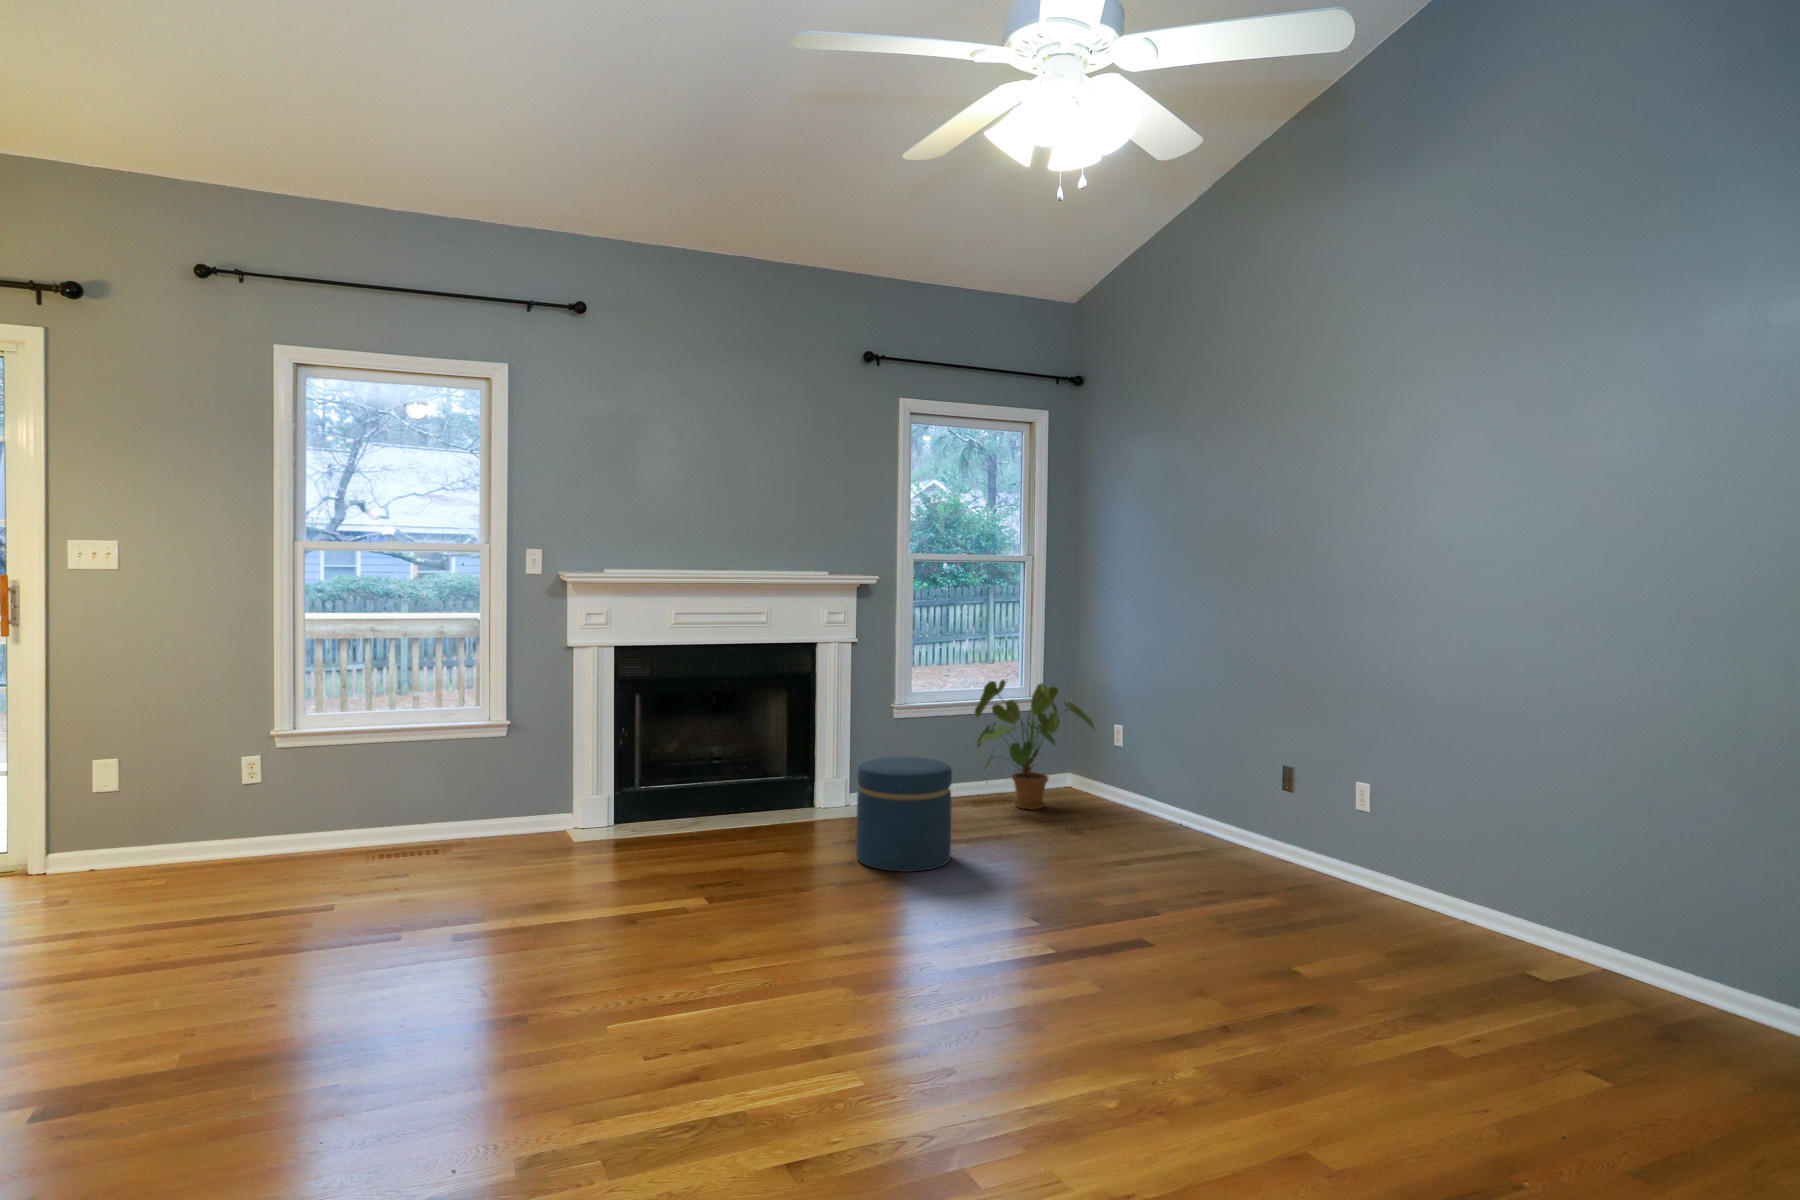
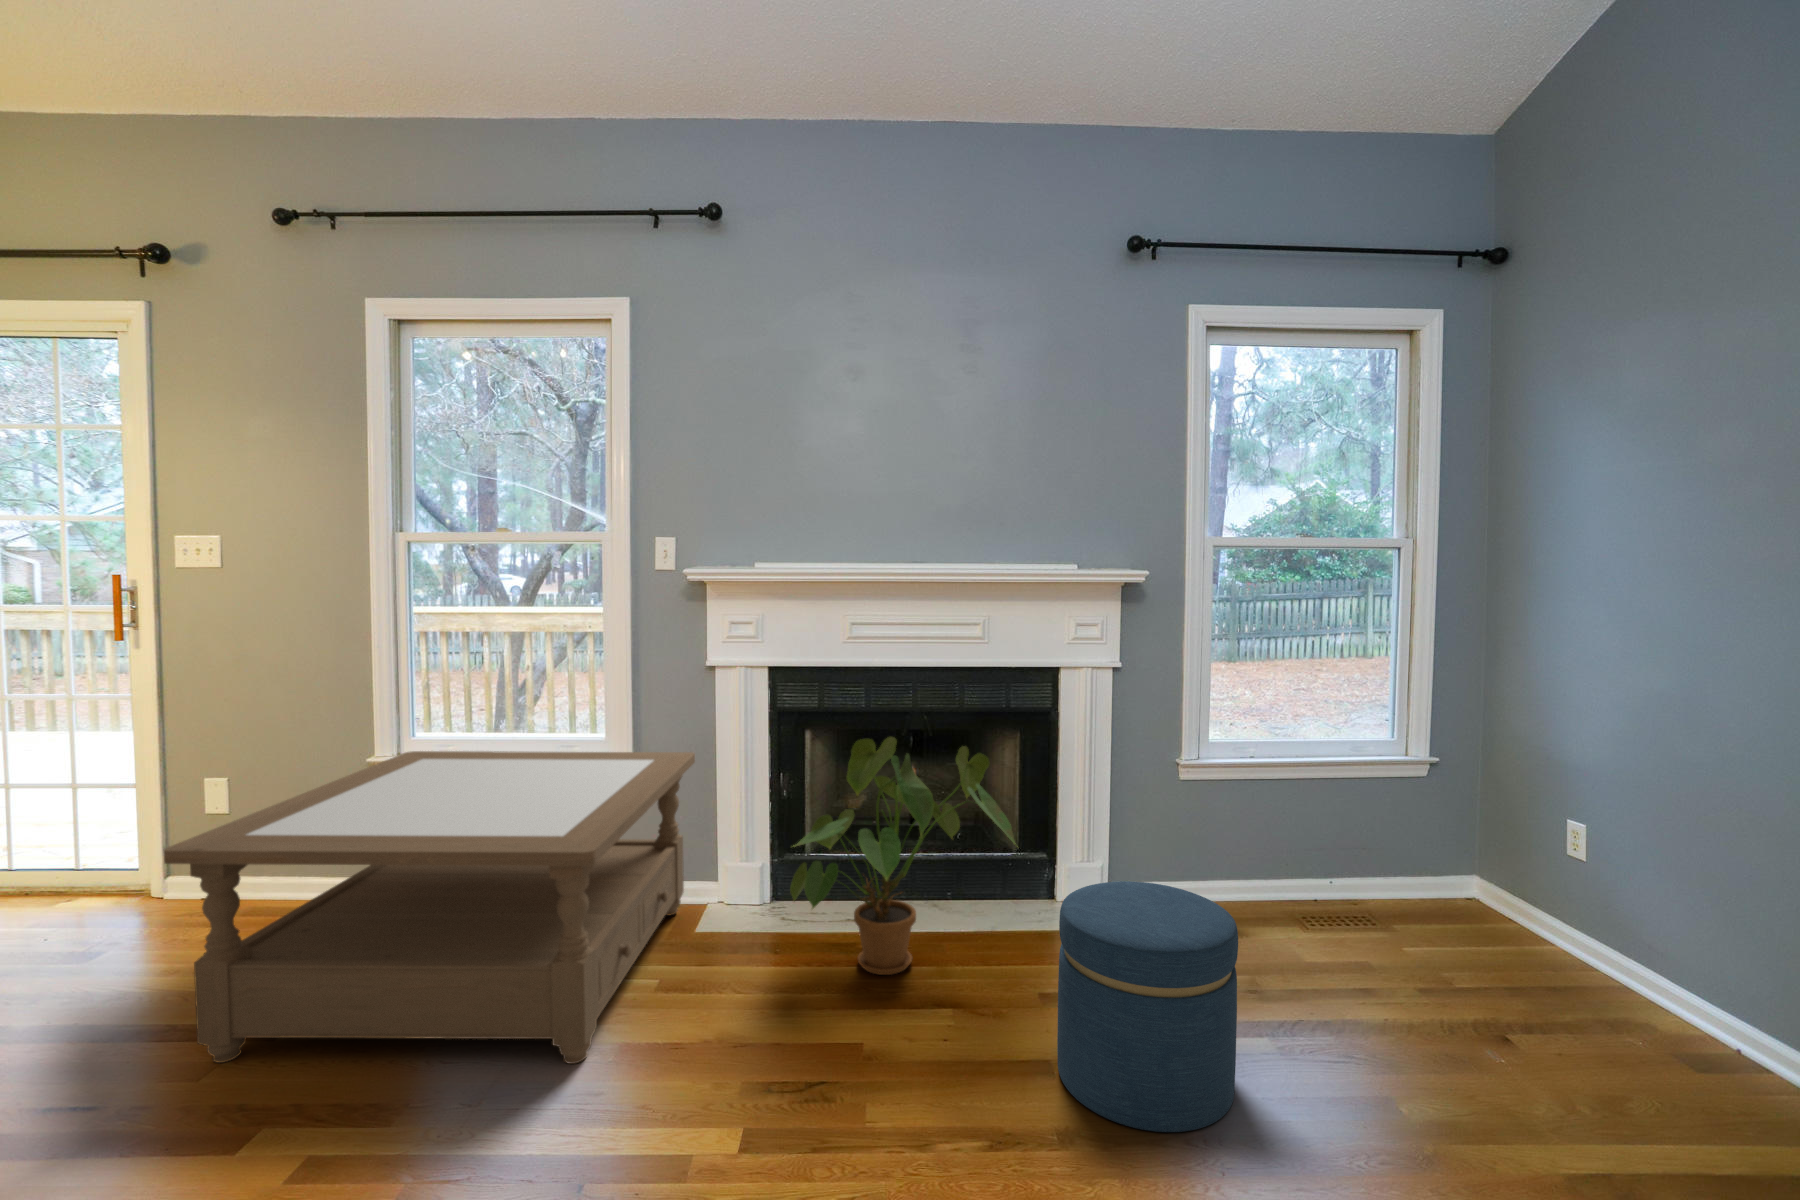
house plant: present [975,680,1094,810] -> present [790,737,1015,975]
coffee table: none [282,714,590,921] -> present [164,751,695,1064]

